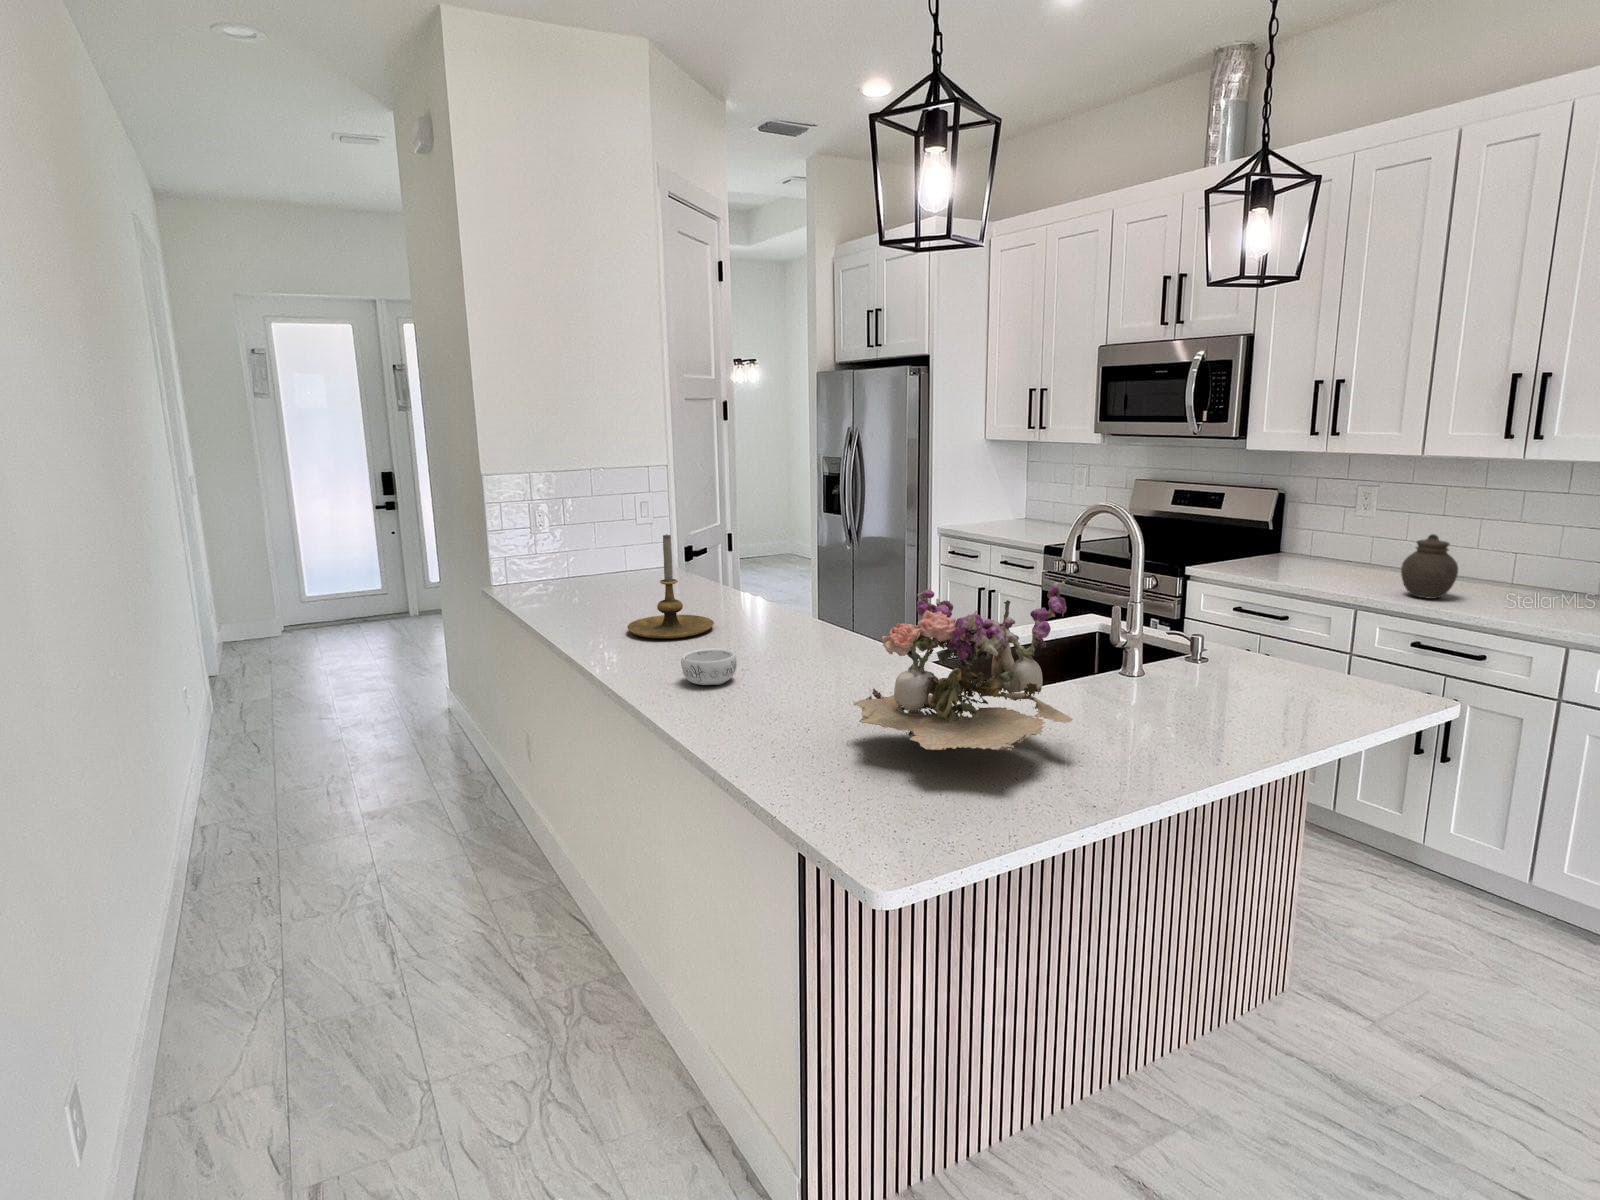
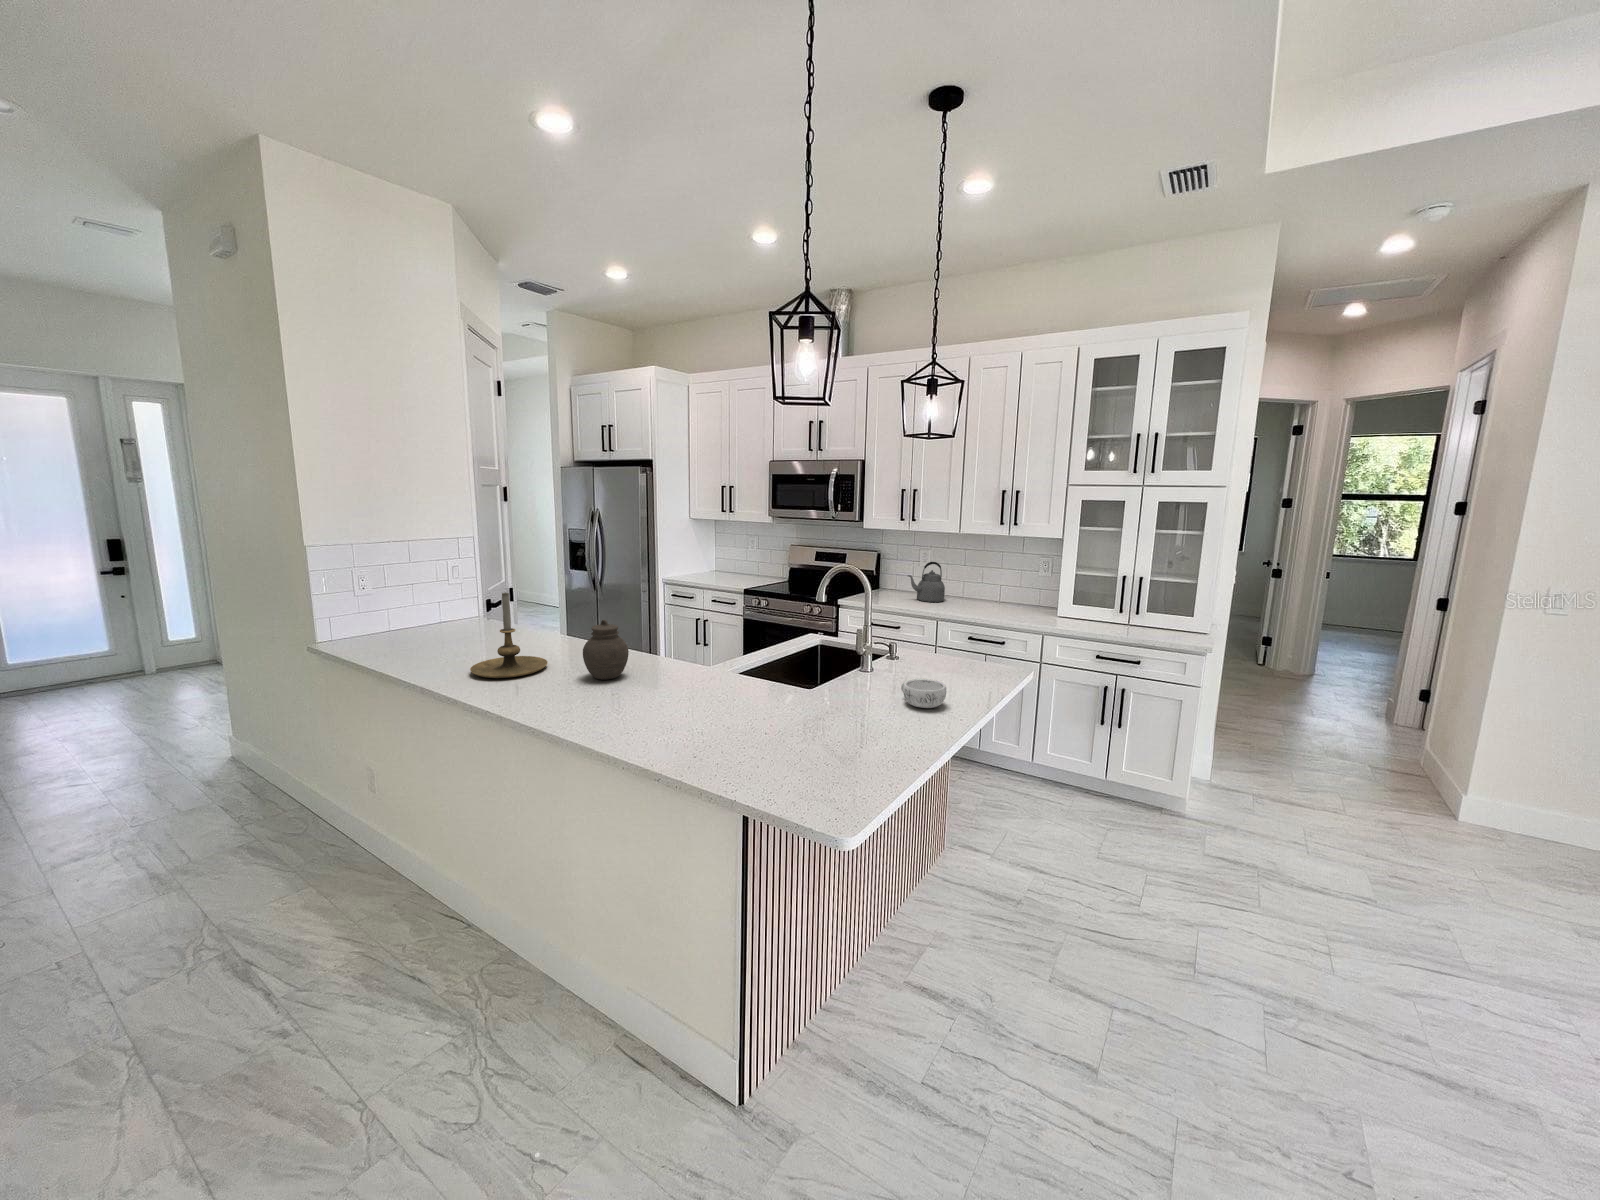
kettle: none [1315,507,1392,578] -> present [908,562,945,602]
jar: present [1401,534,1458,599] -> present [583,620,629,680]
flower arrangement: present [853,581,1073,751] -> none [721,616,874,743]
decorative bowl: present [681,648,737,685] -> present [901,678,947,708]

